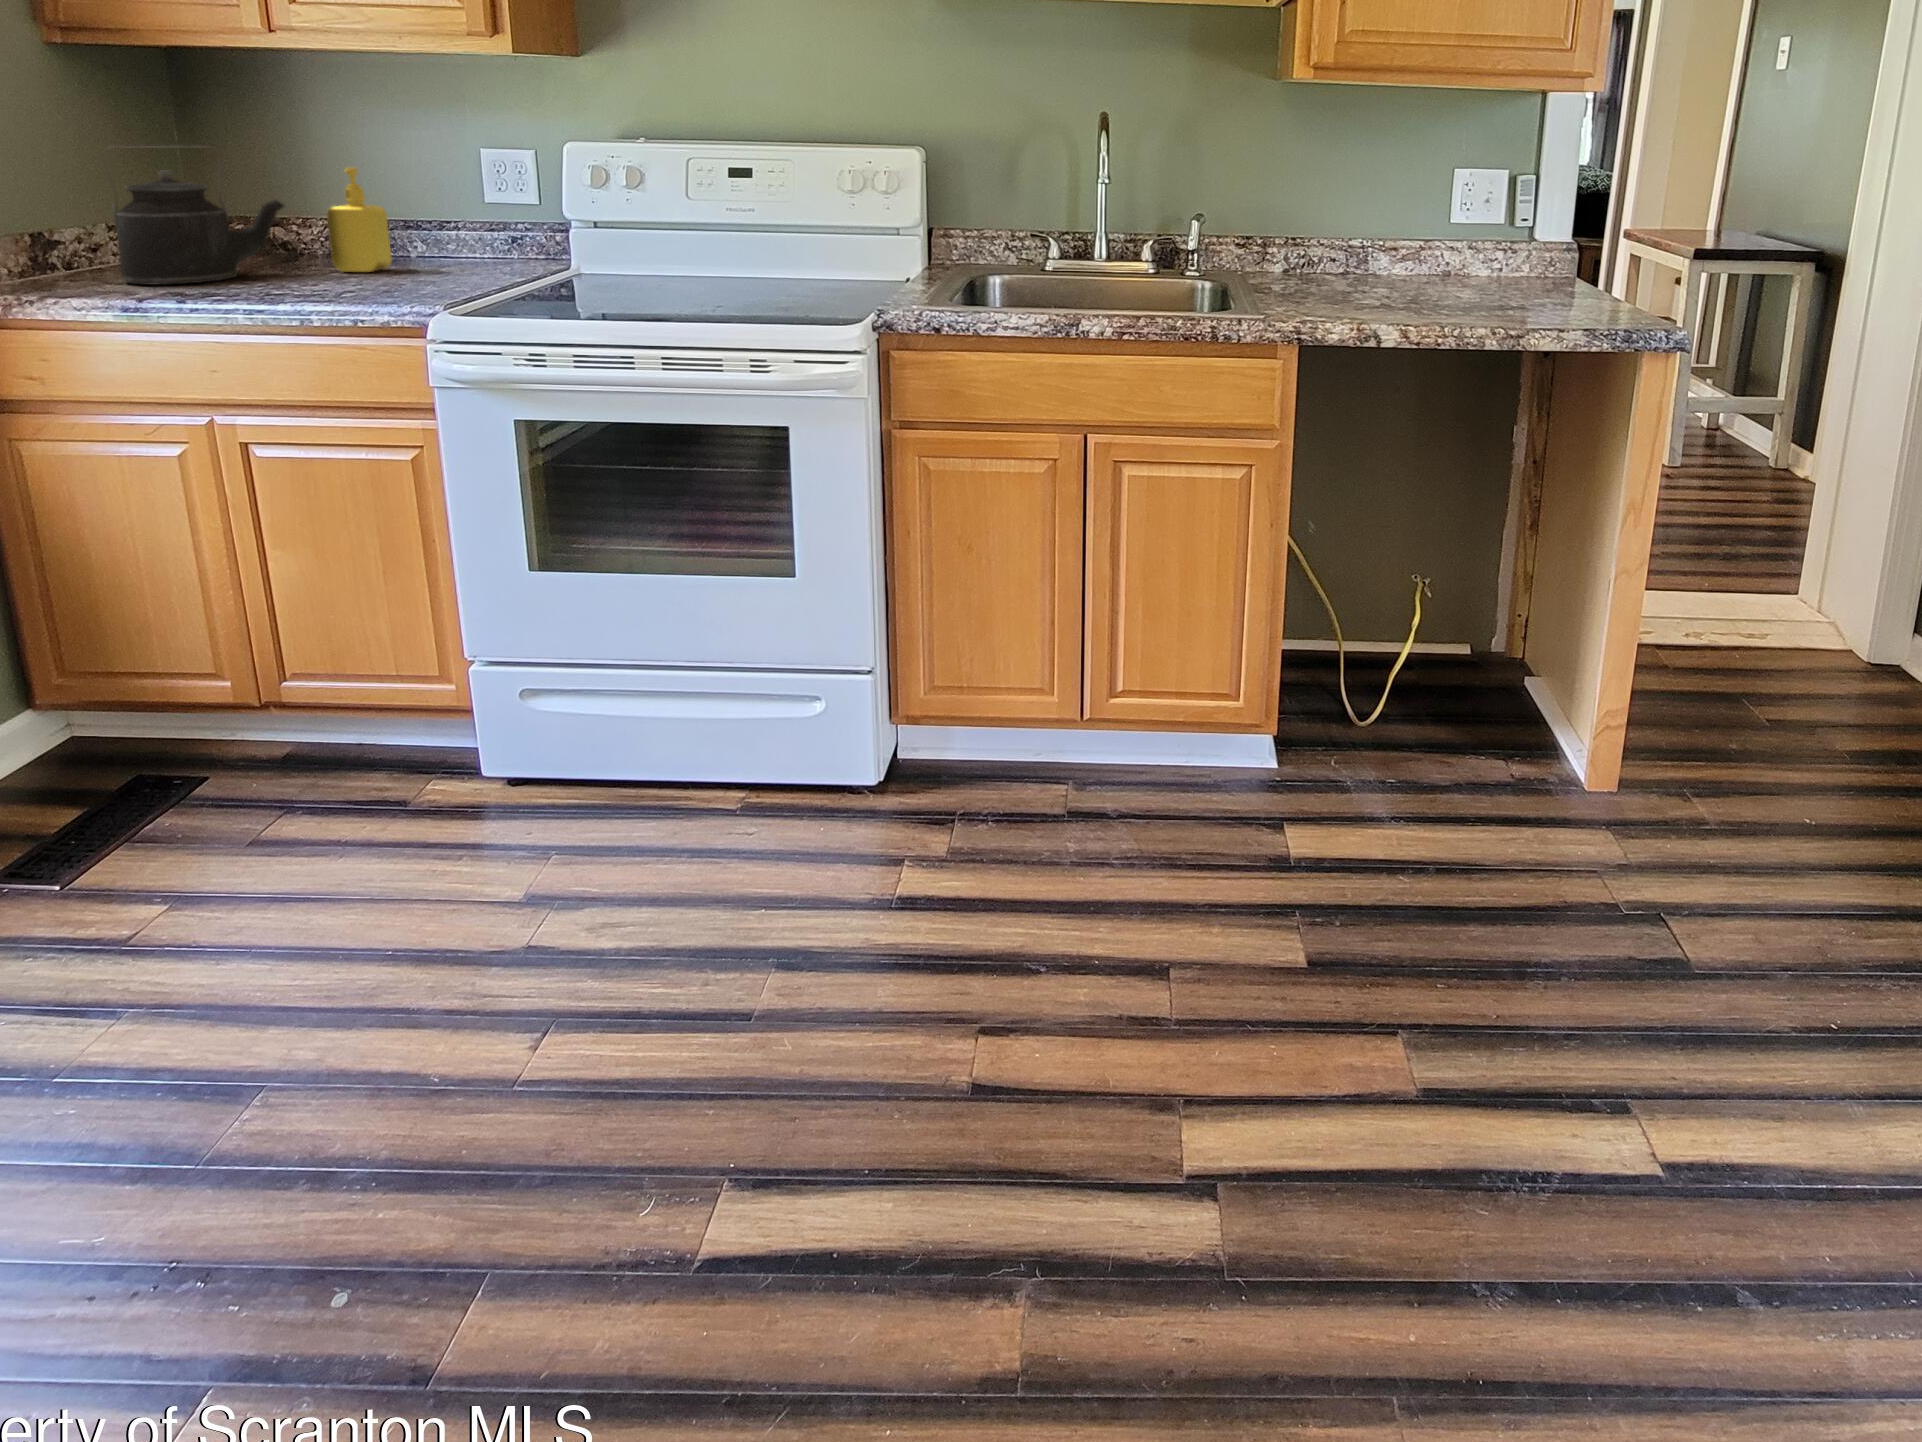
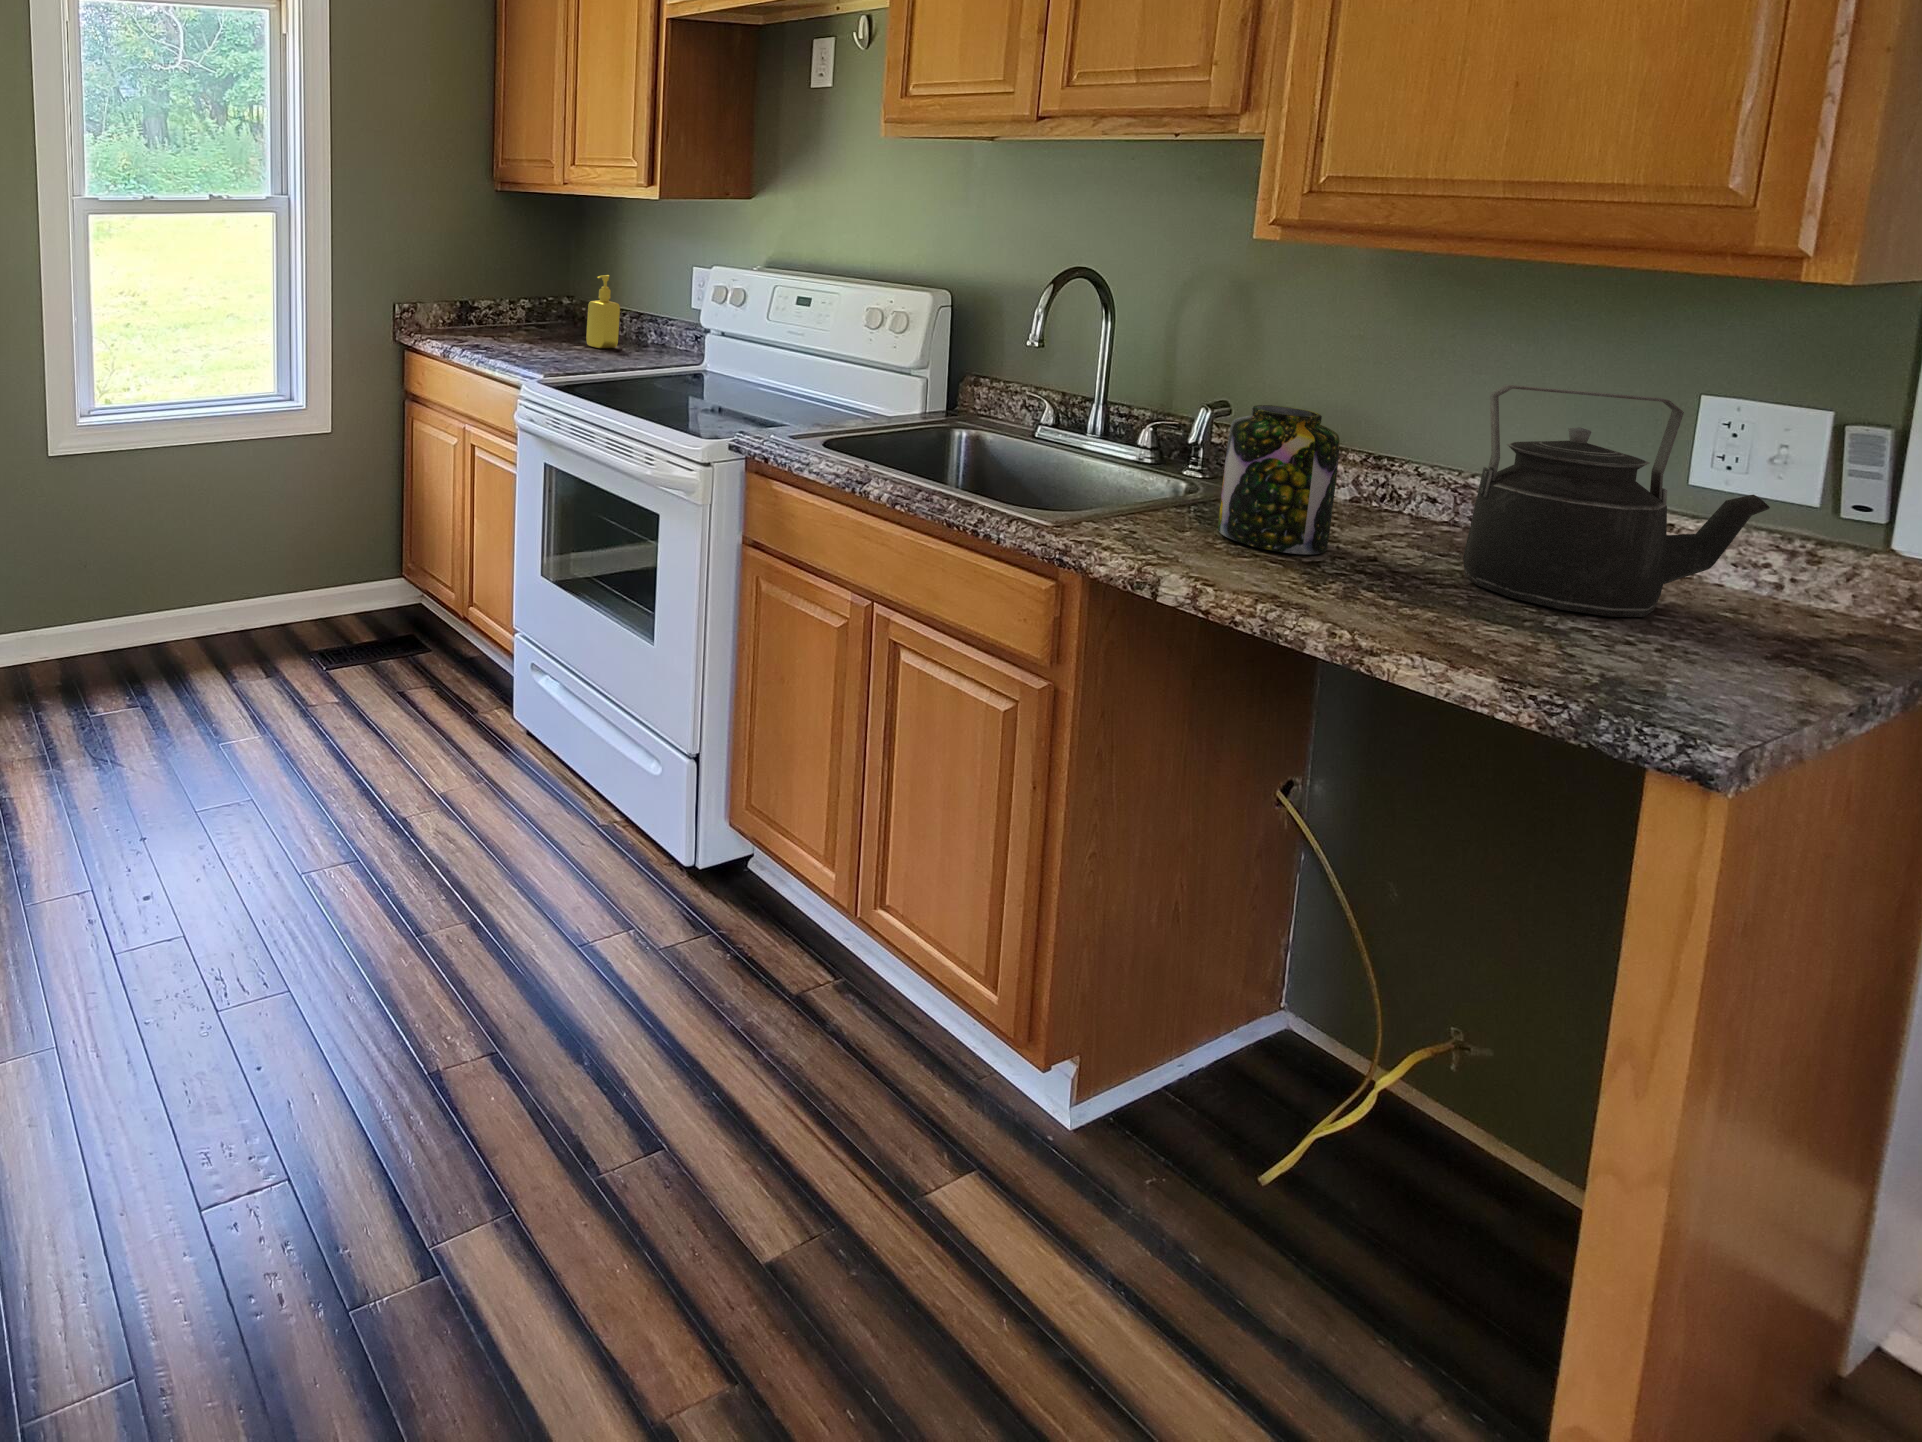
kettle: present [102,147,284,284] -> present [1463,384,1770,617]
jar: none [1292,206,1368,307] -> present [1218,405,1340,554]

